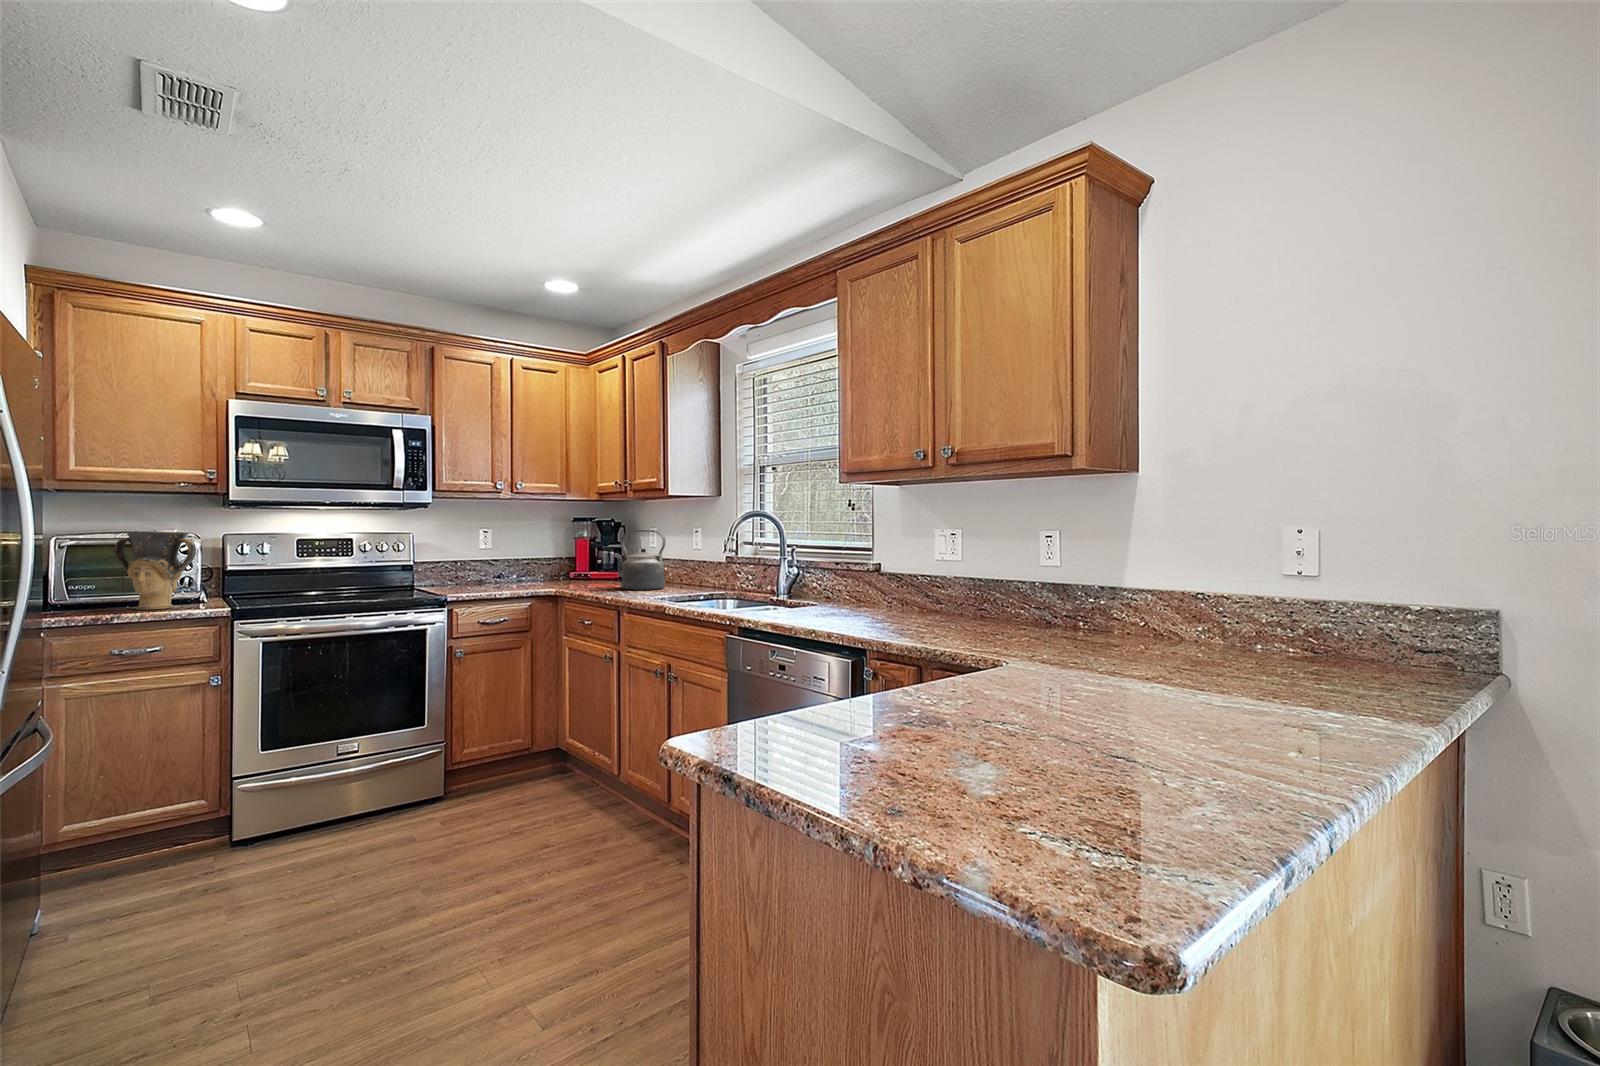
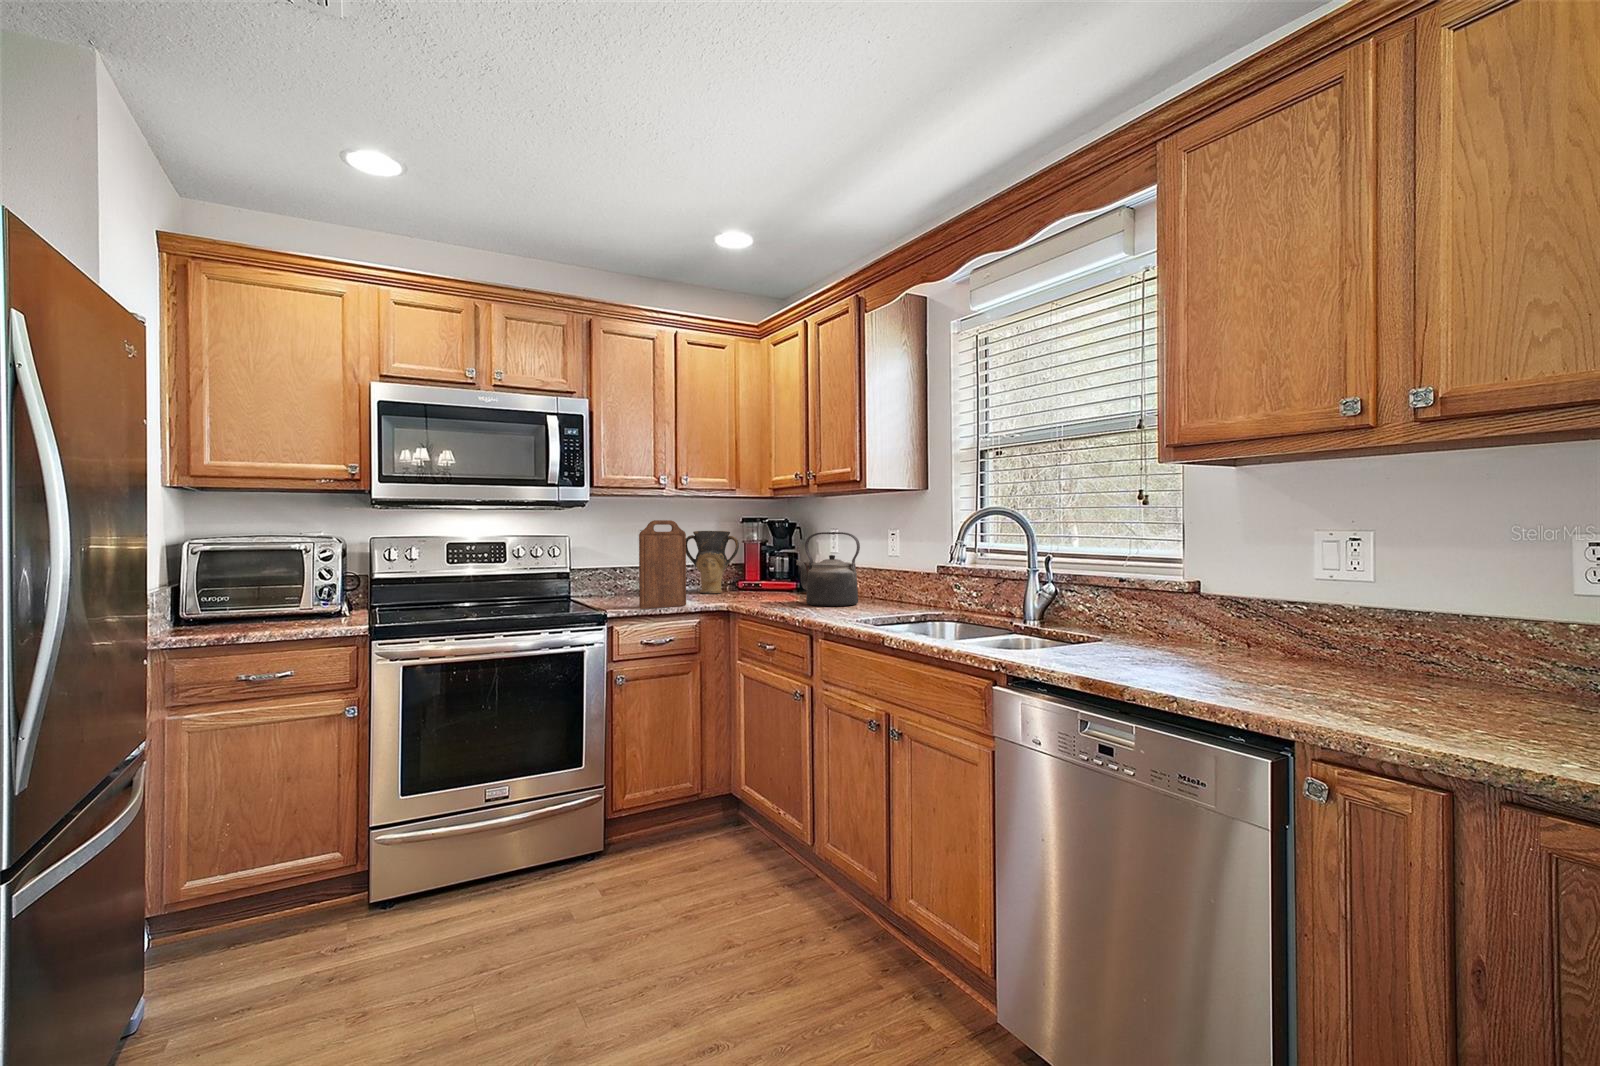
cutting board: none [476,520,518,594] -> present [639,520,686,609]
vase: present [115,532,196,610] -> present [686,531,739,593]

